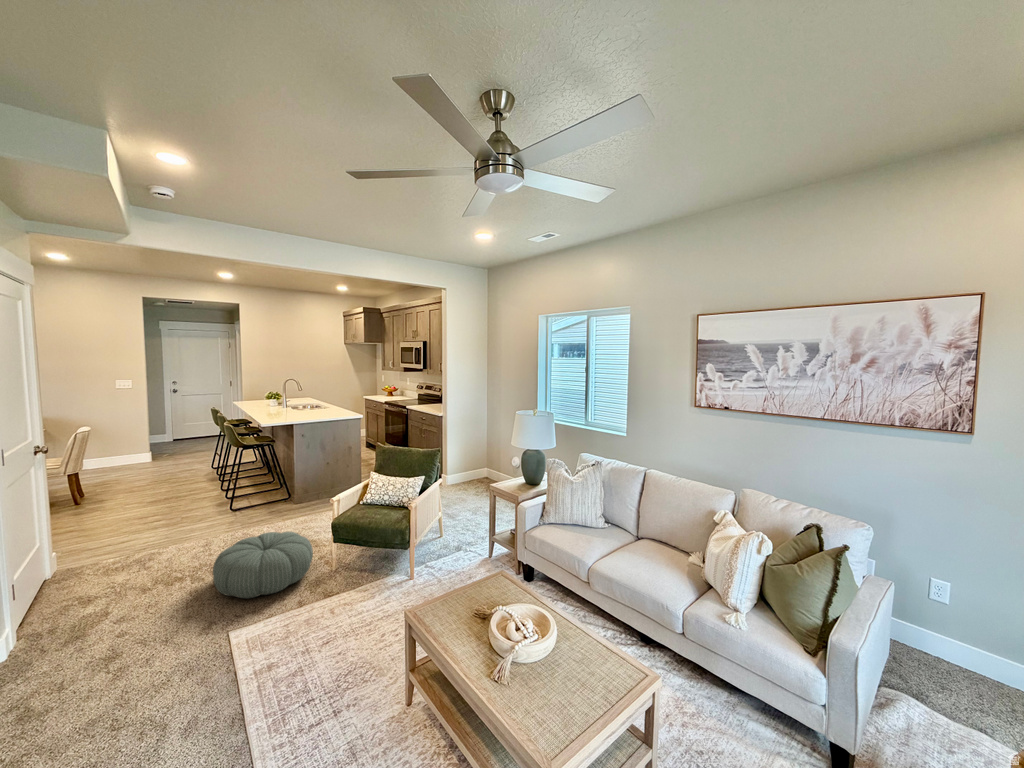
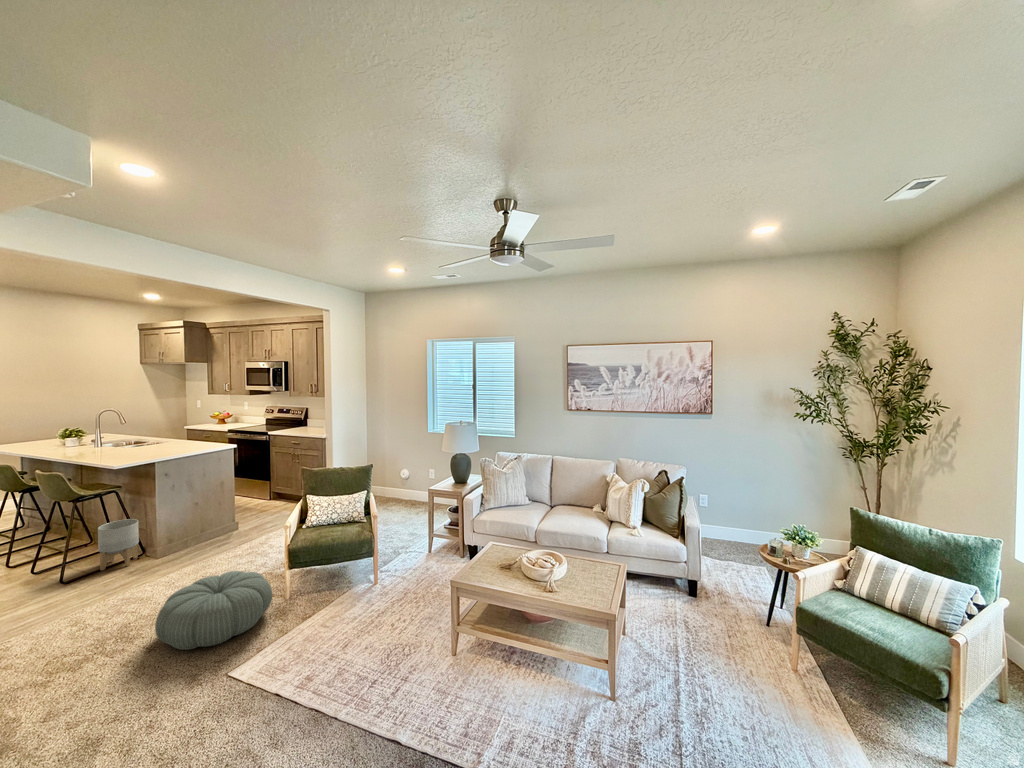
planter: none [252,468,280,506] -> present [98,519,139,570]

